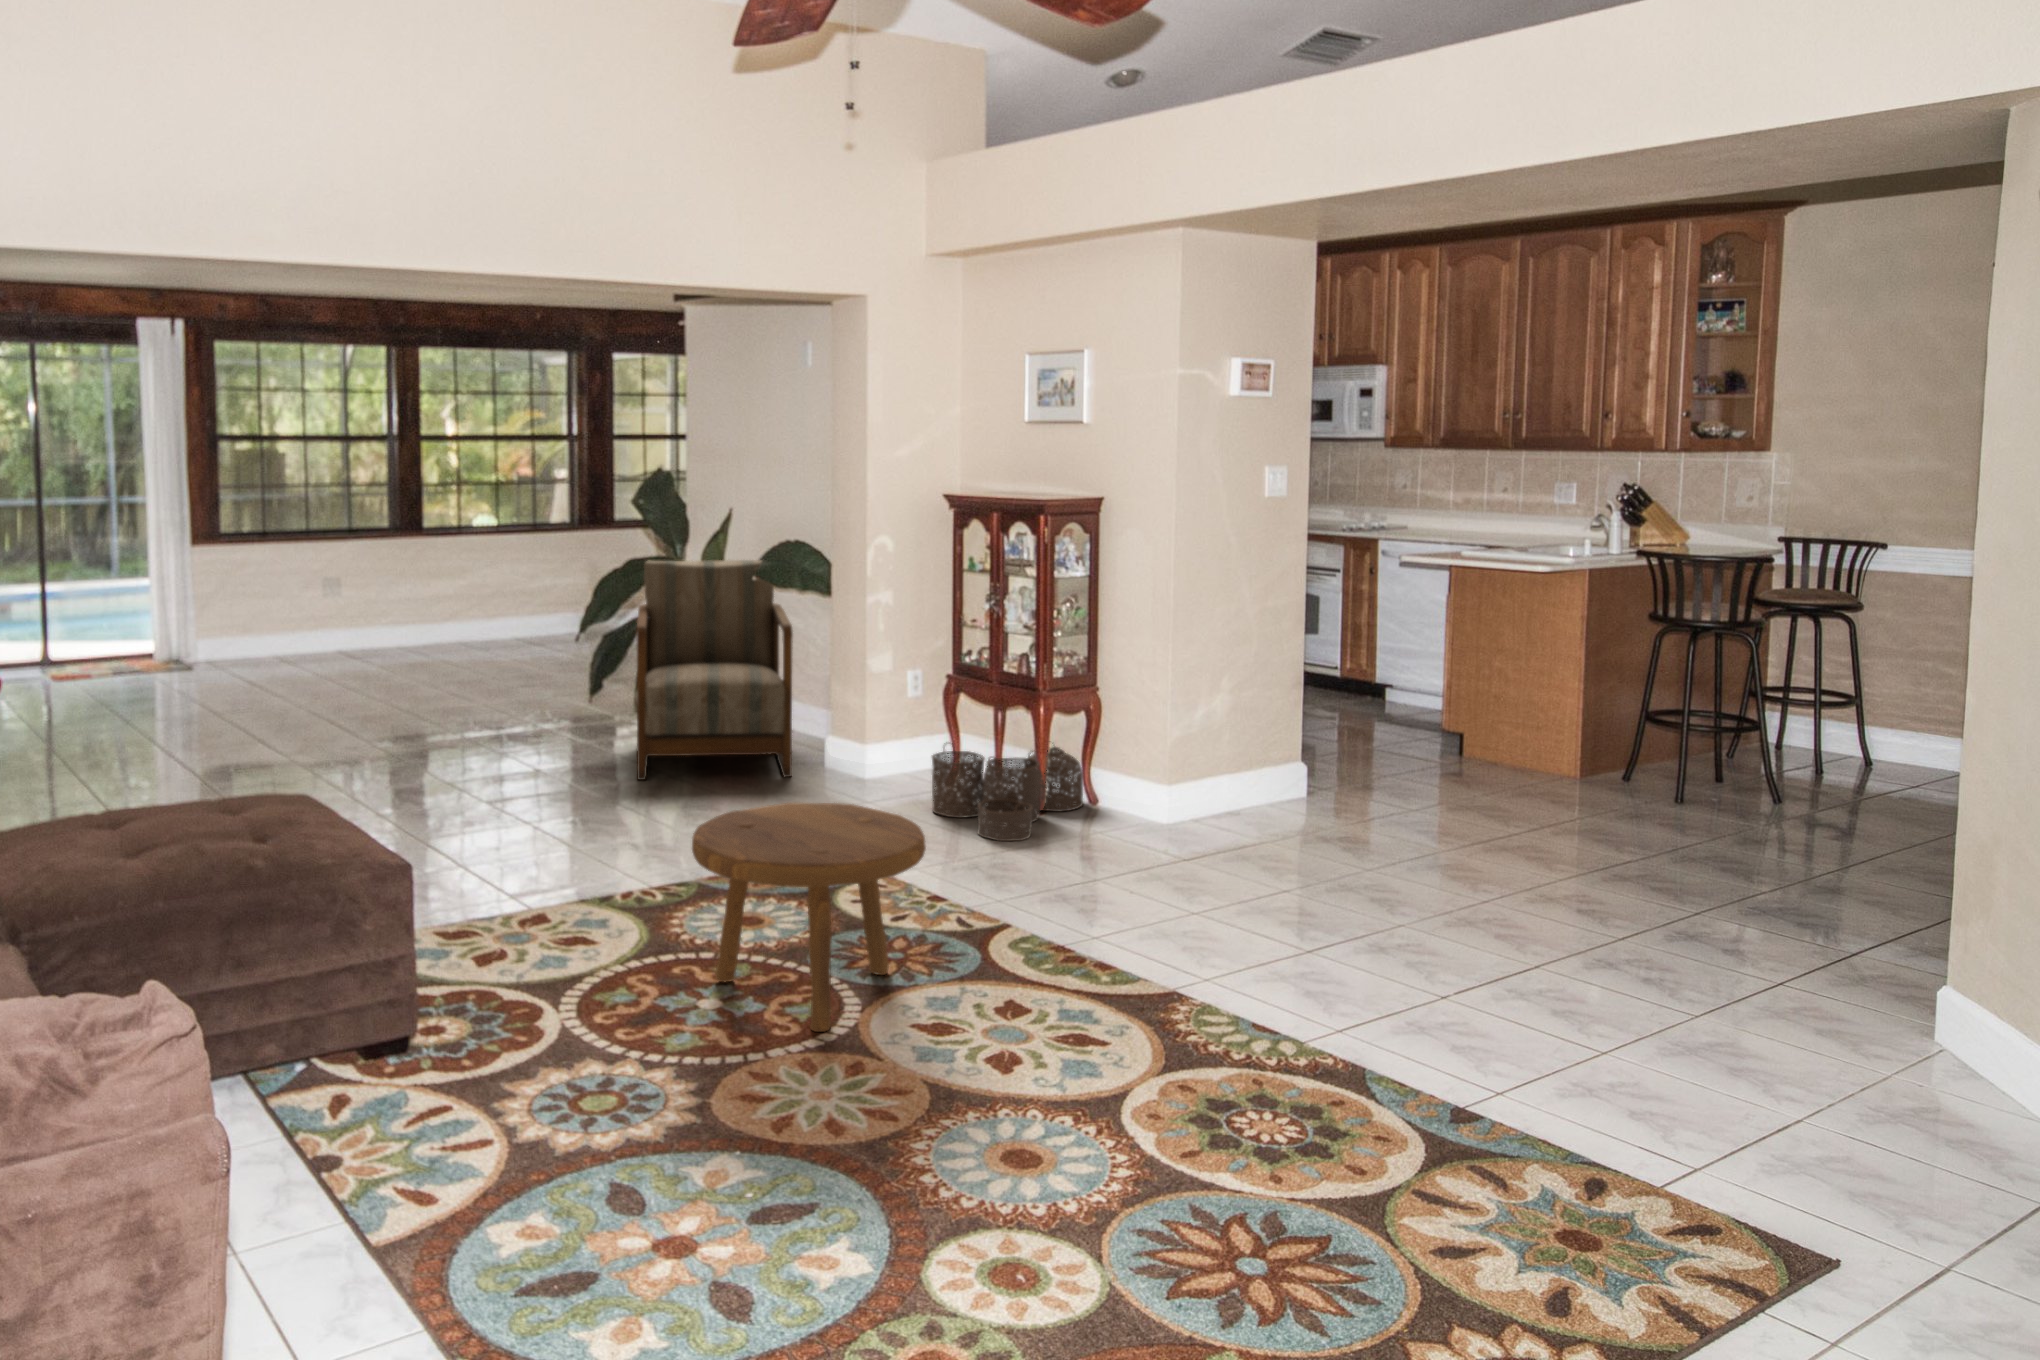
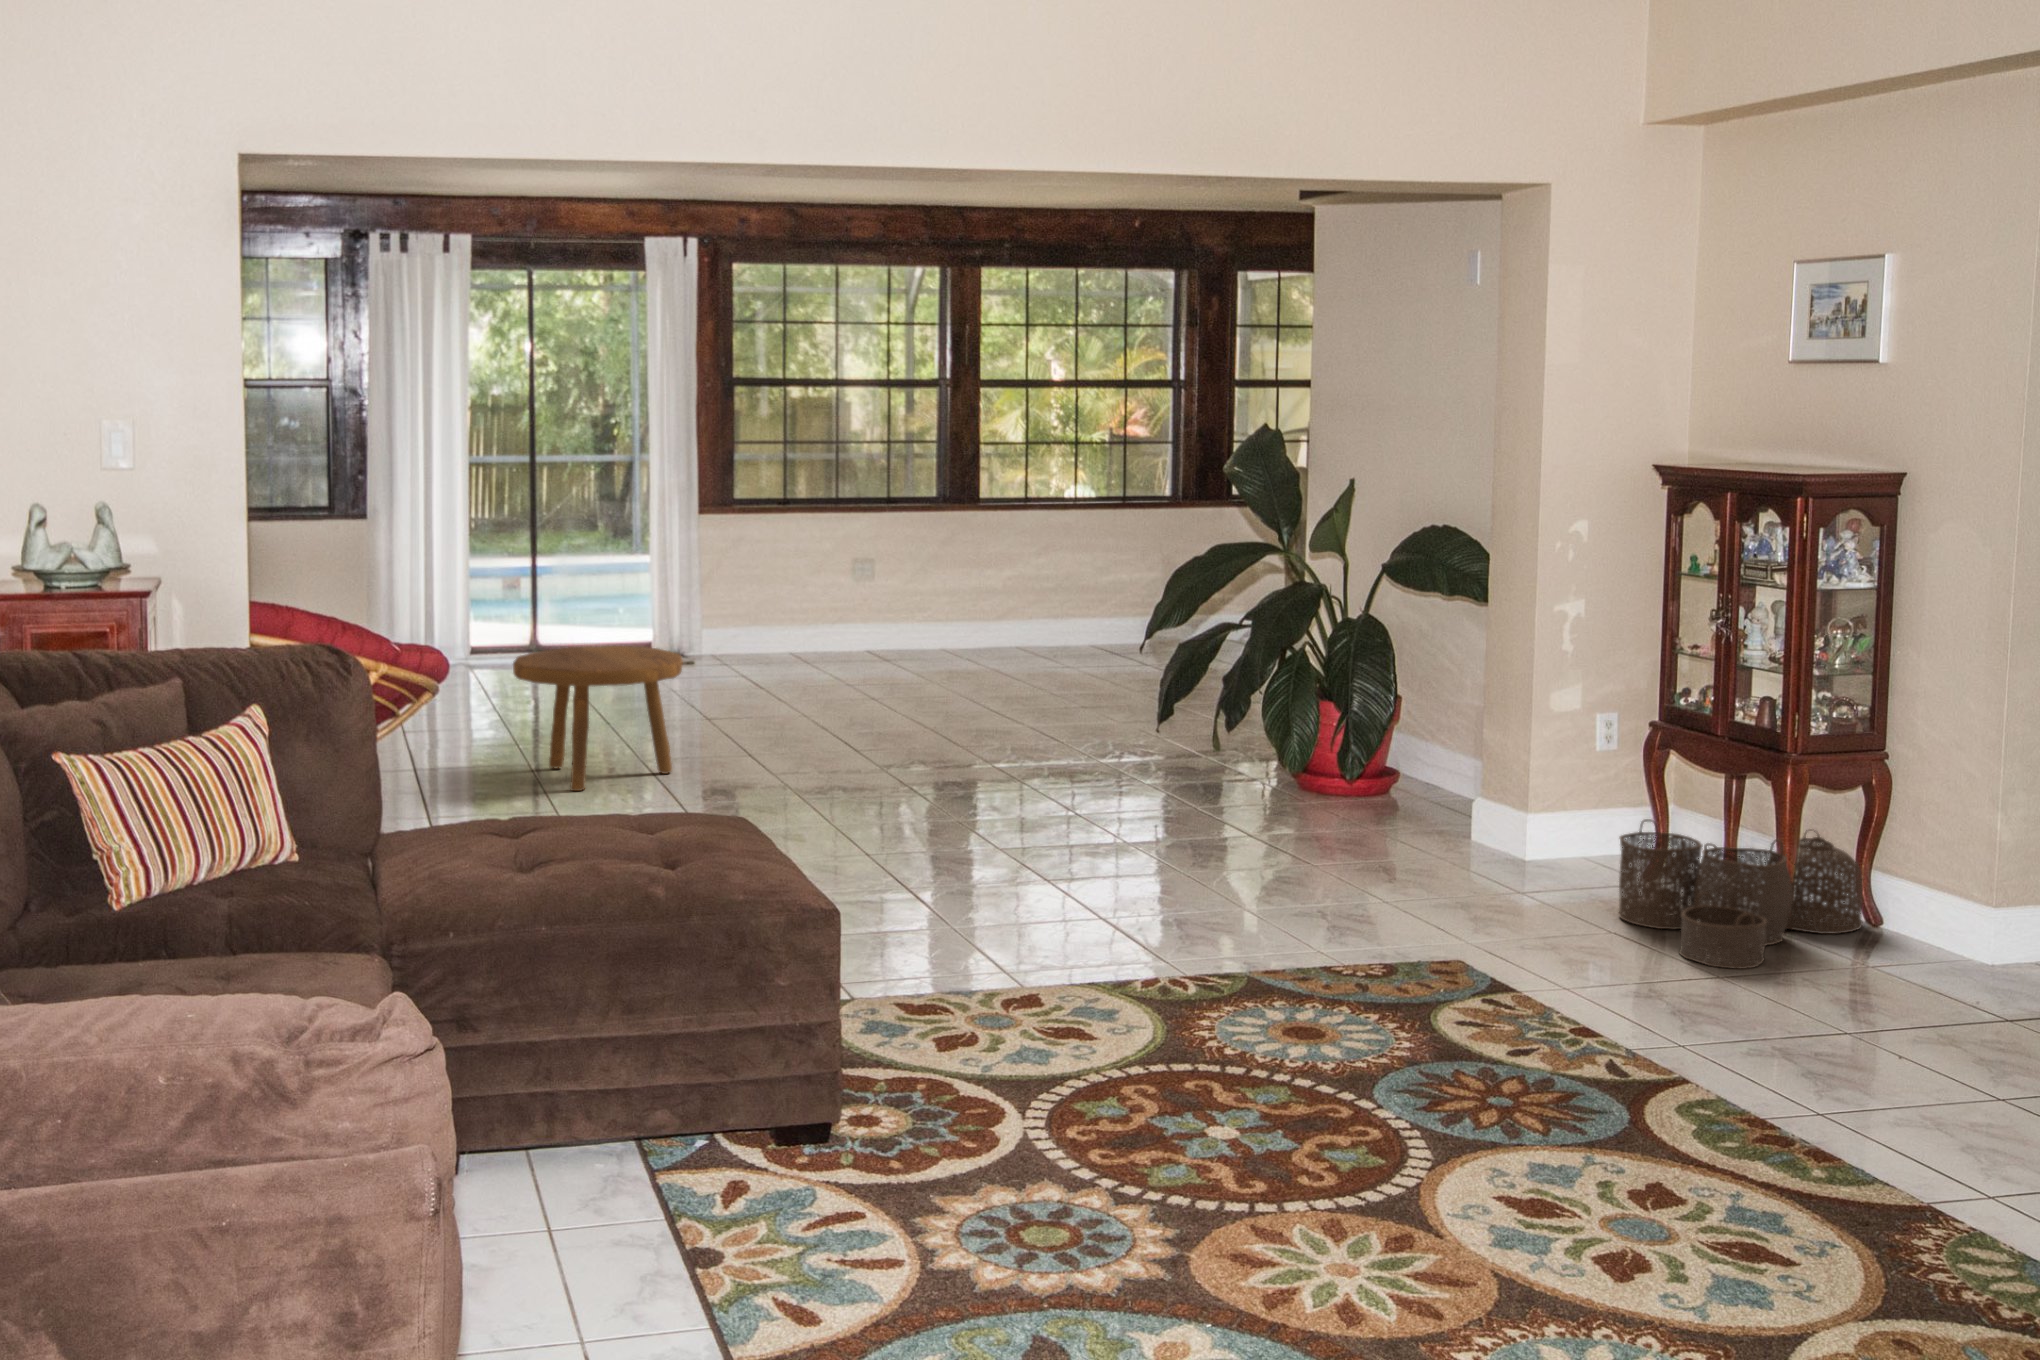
armchair: present [636,560,793,780] -> none [1207,546,1430,854]
footstool: present [692,803,926,1032] -> present [513,646,682,791]

